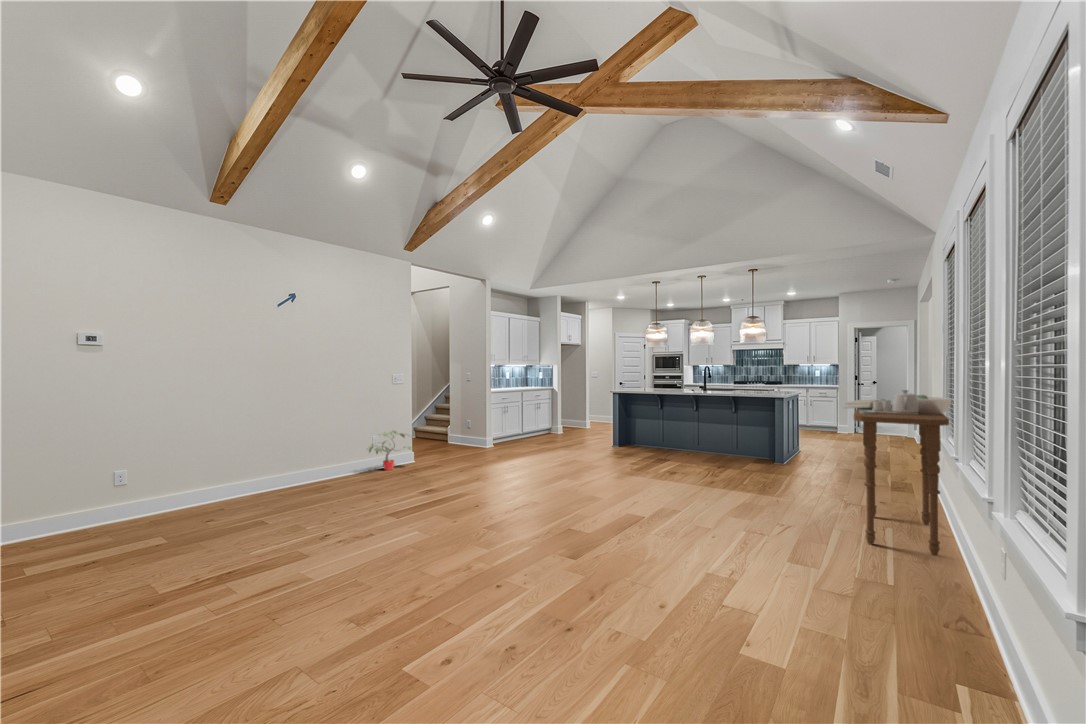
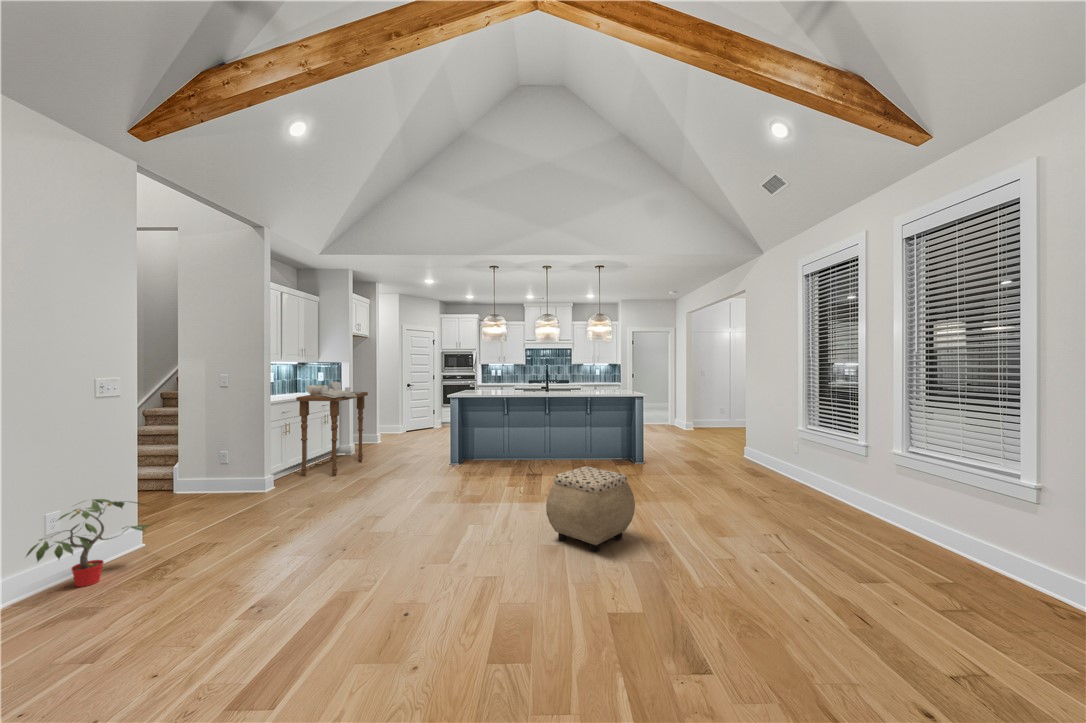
side table: present [843,390,952,556] -> present [296,380,368,477]
ottoman: none [610,441,674,499] -> present [546,467,635,552]

